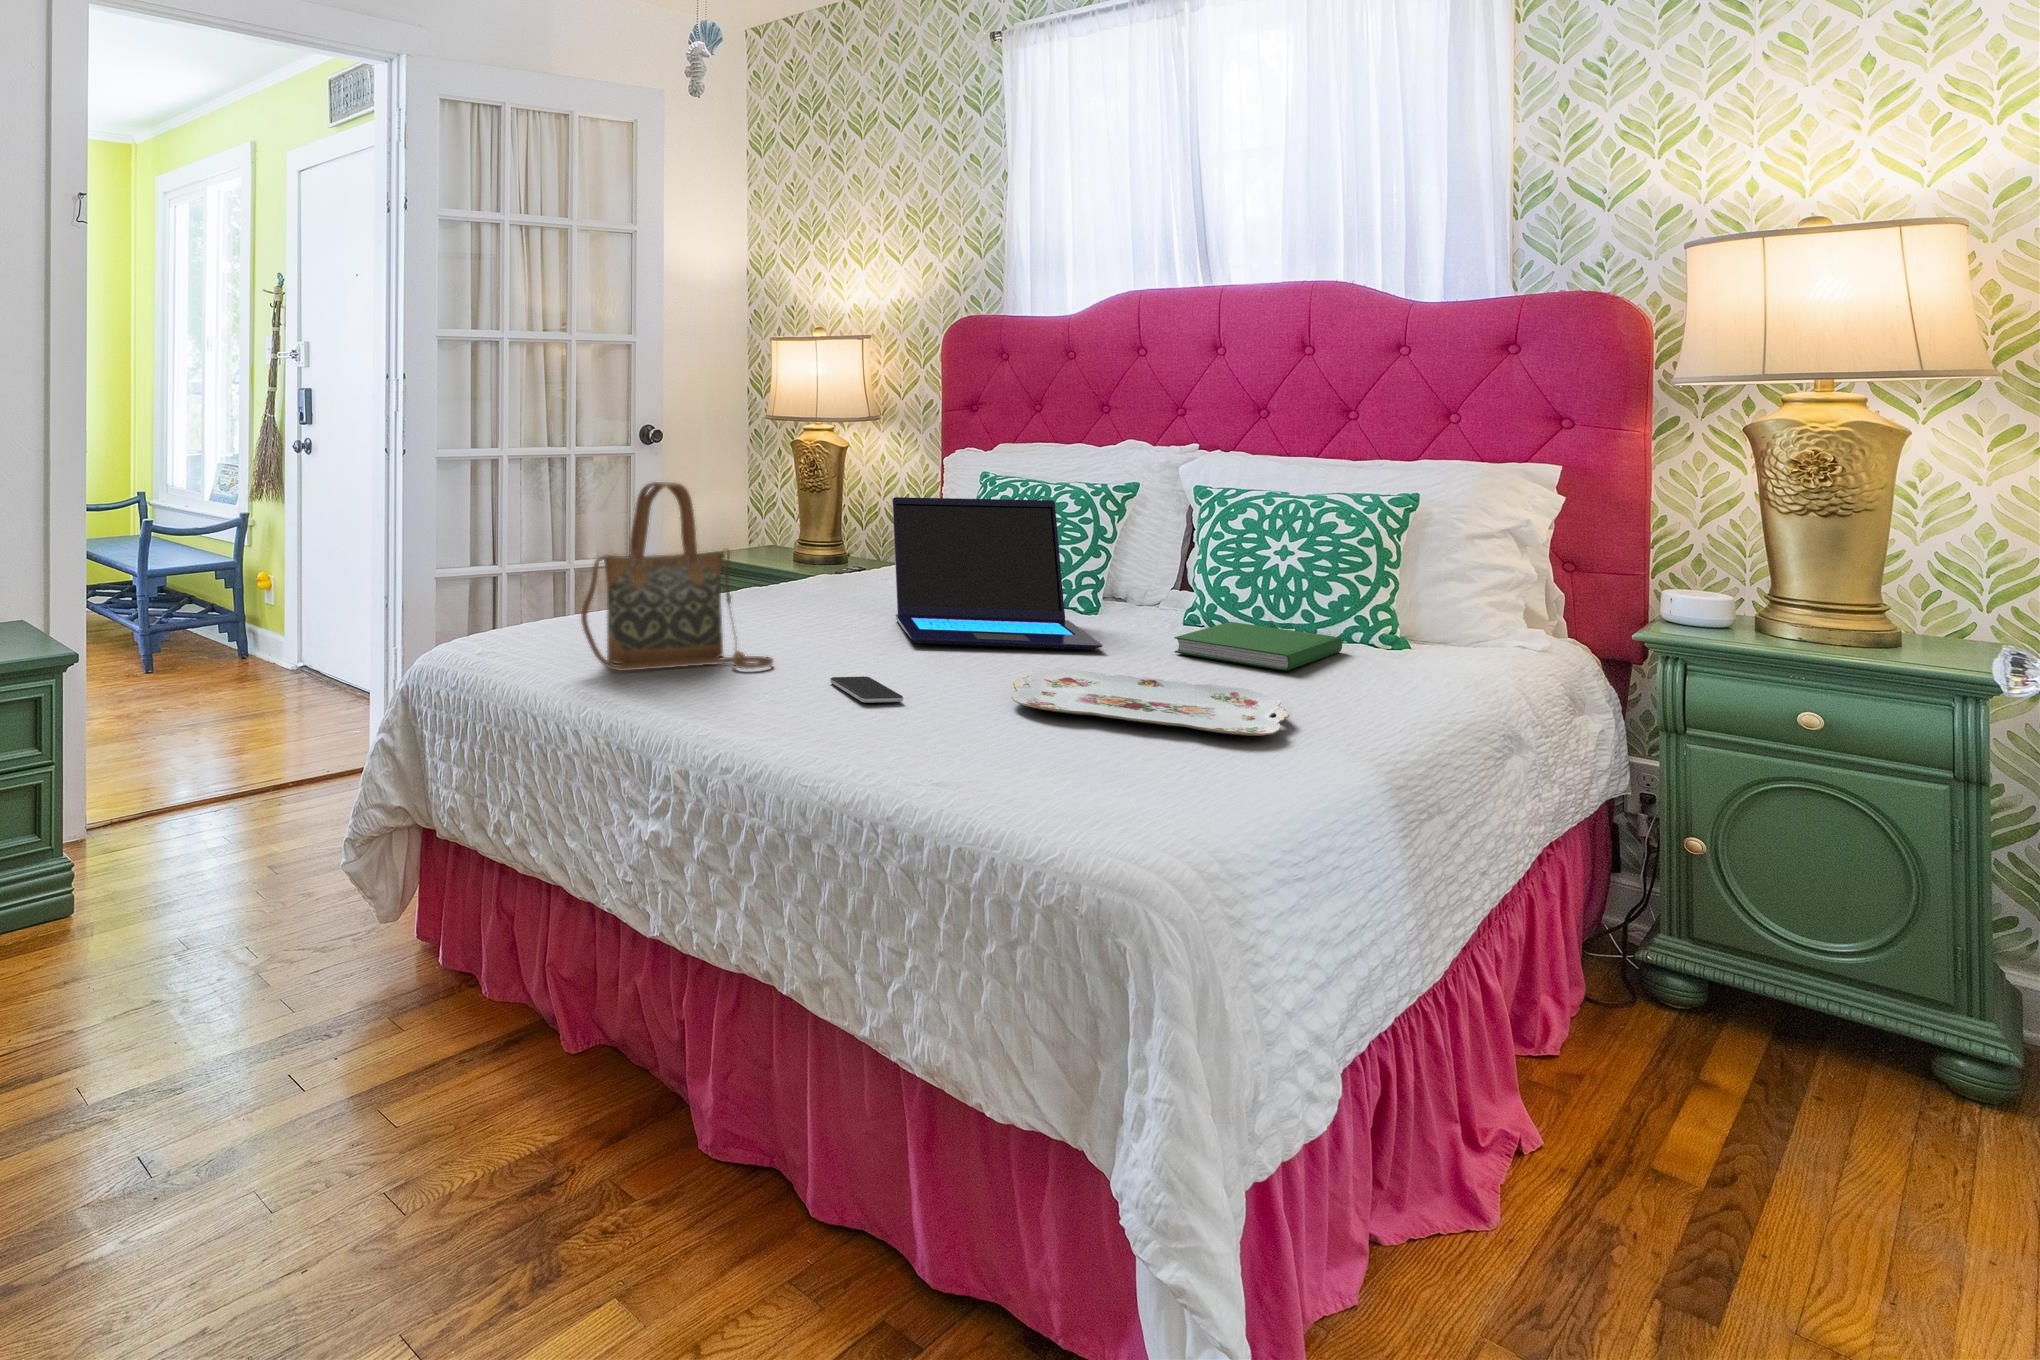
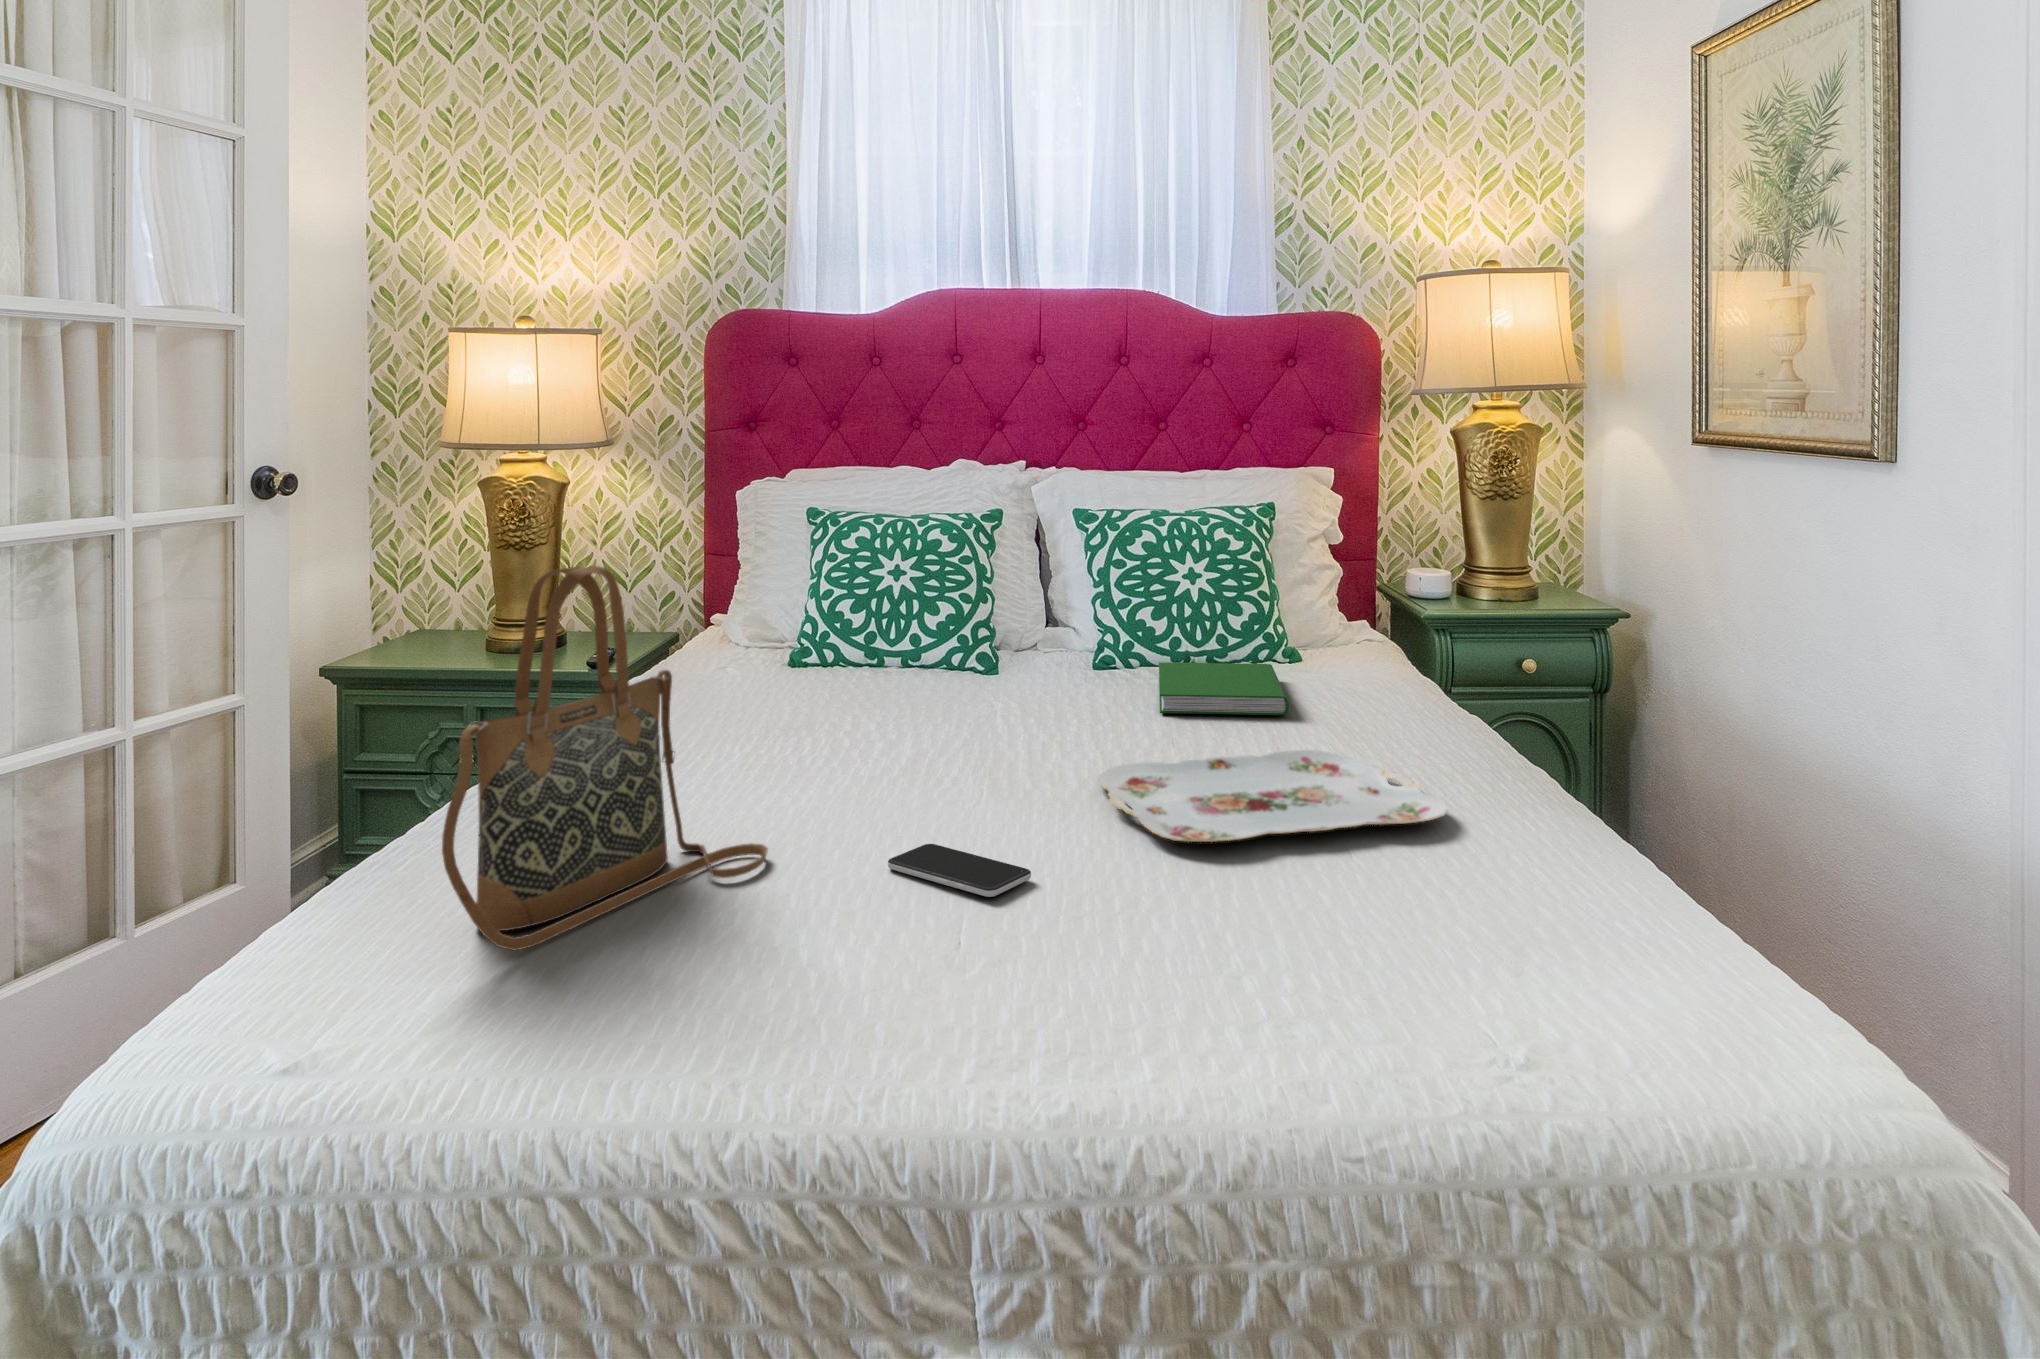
laptop: present [892,497,1103,650] -> none [789,539,1098,763]

